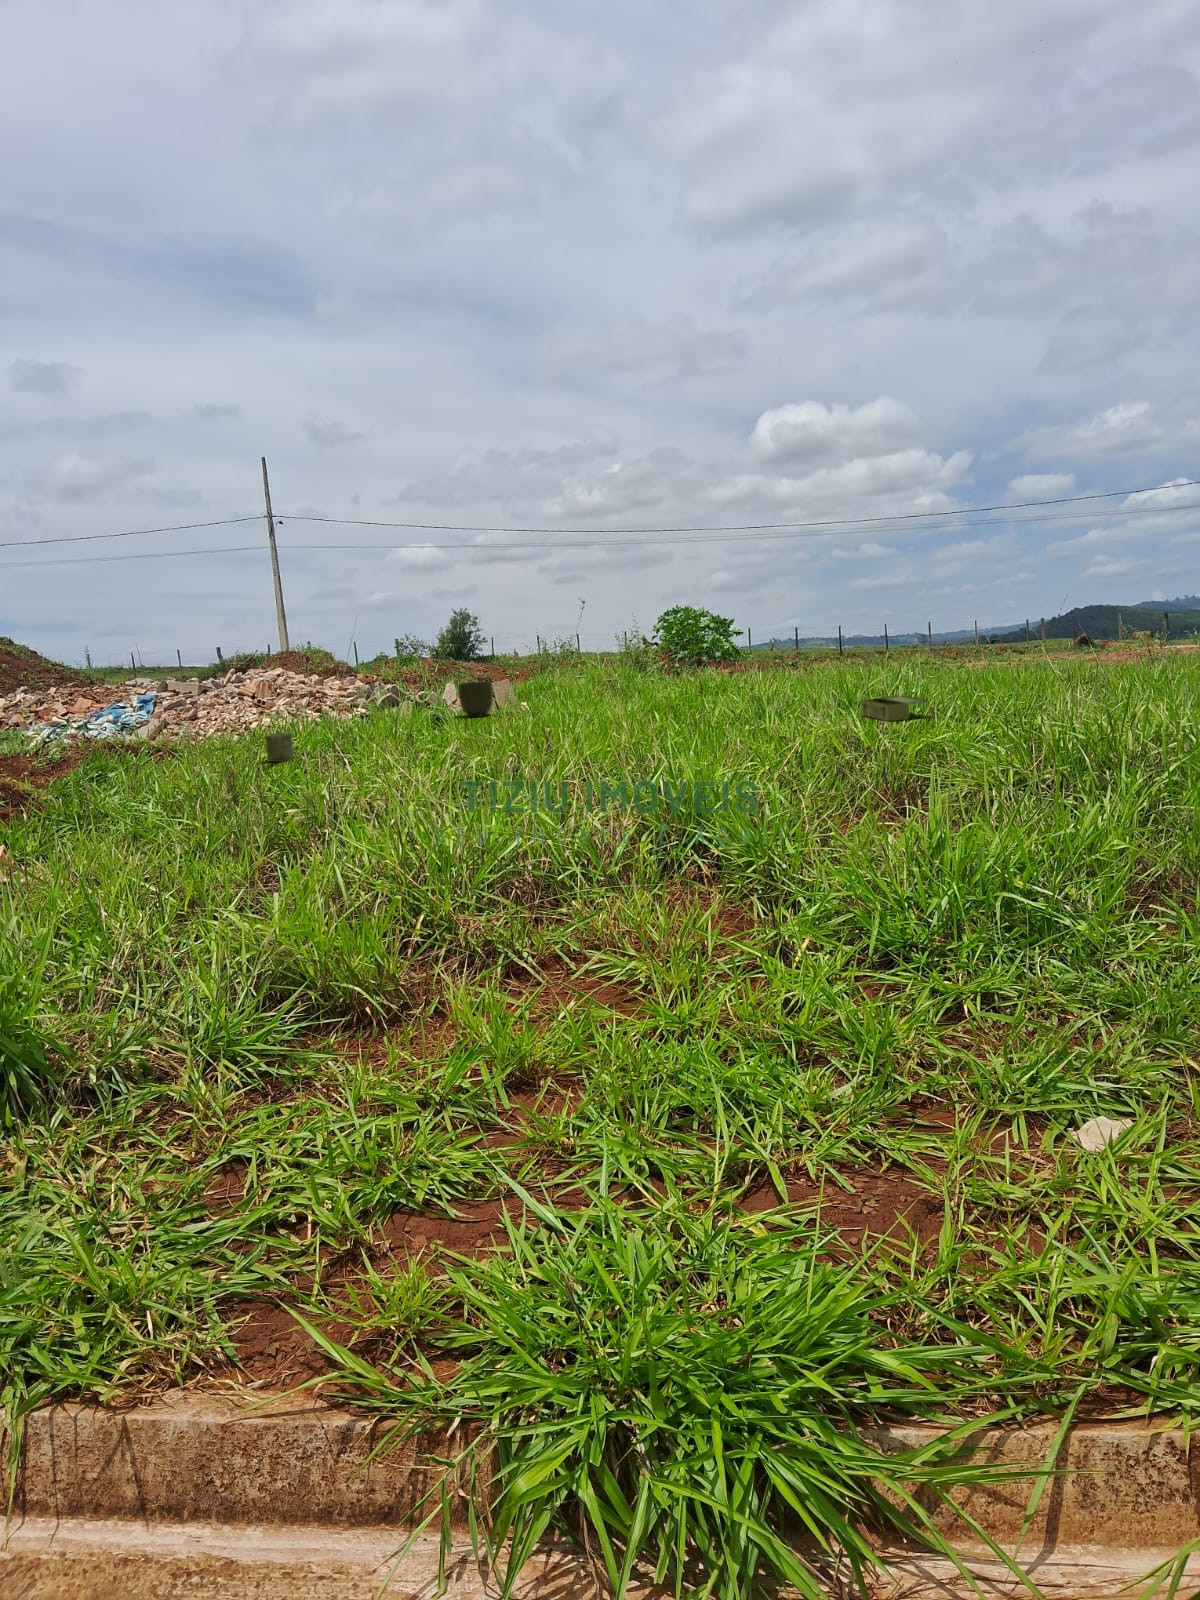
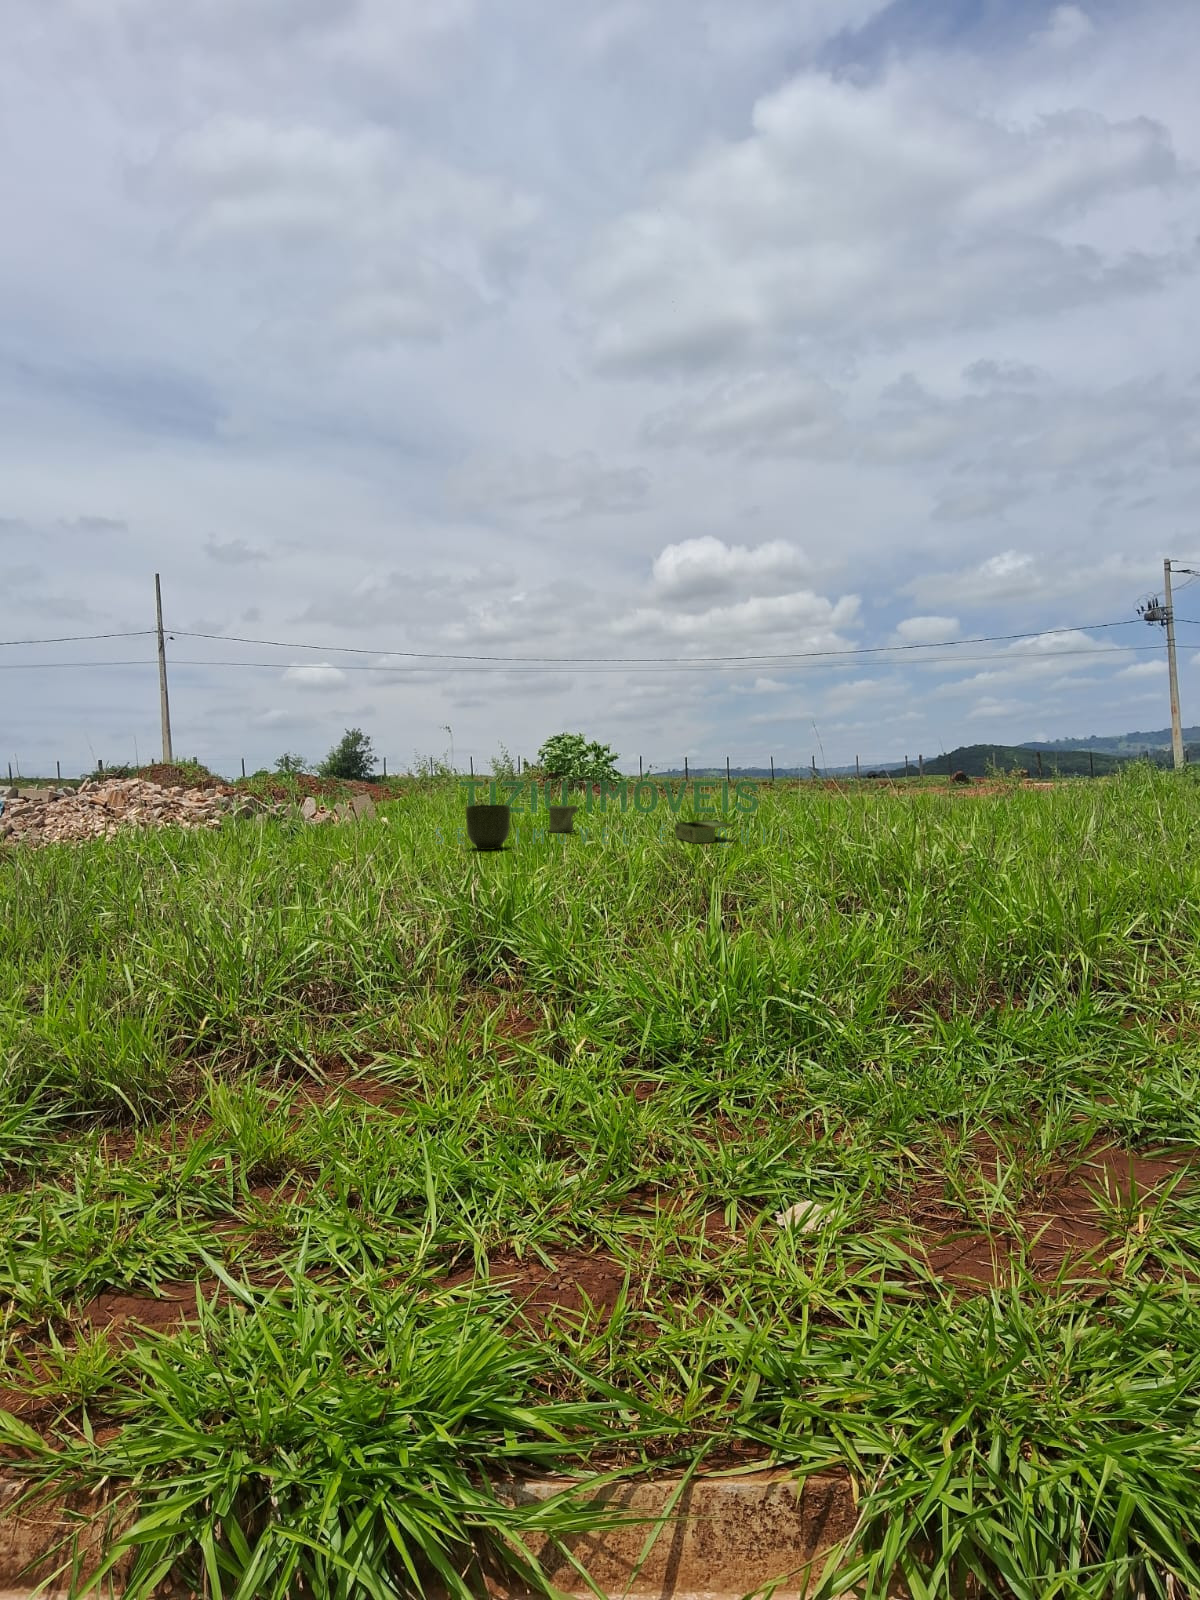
planter: present [458,681,493,717] -> present [466,804,510,850]
watering can: present [265,732,295,762] -> present [549,805,578,832]

